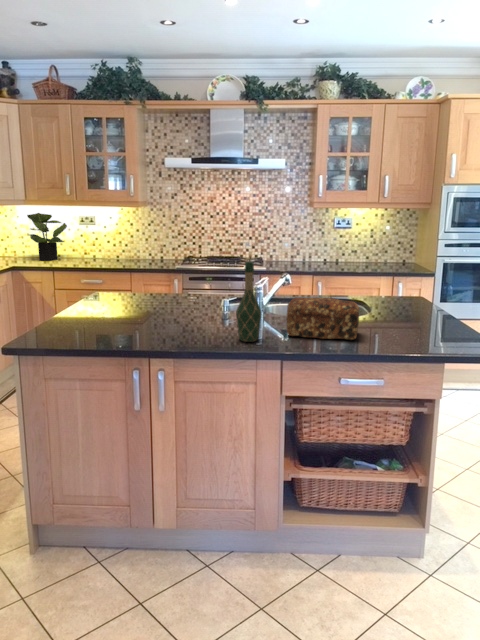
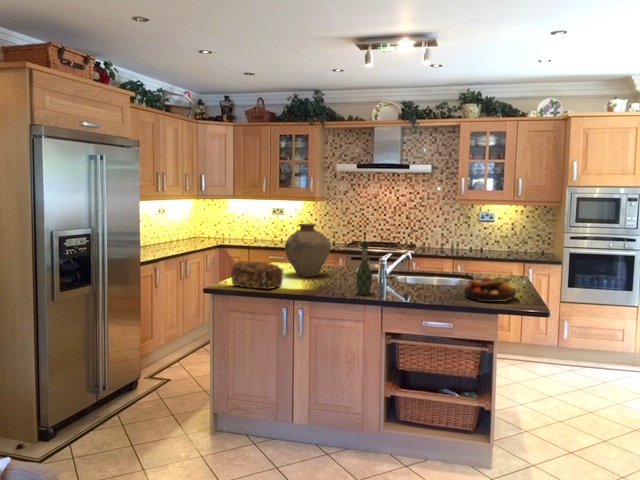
potted plant: present [27,213,67,261] -> none [232,206,262,242]
vase: none [116,236,182,313] -> present [285,224,330,277]
bread loaf: present [287,297,359,340] -> present [231,261,283,289]
fruit bowl: none [385,303,460,344] -> present [464,277,517,302]

